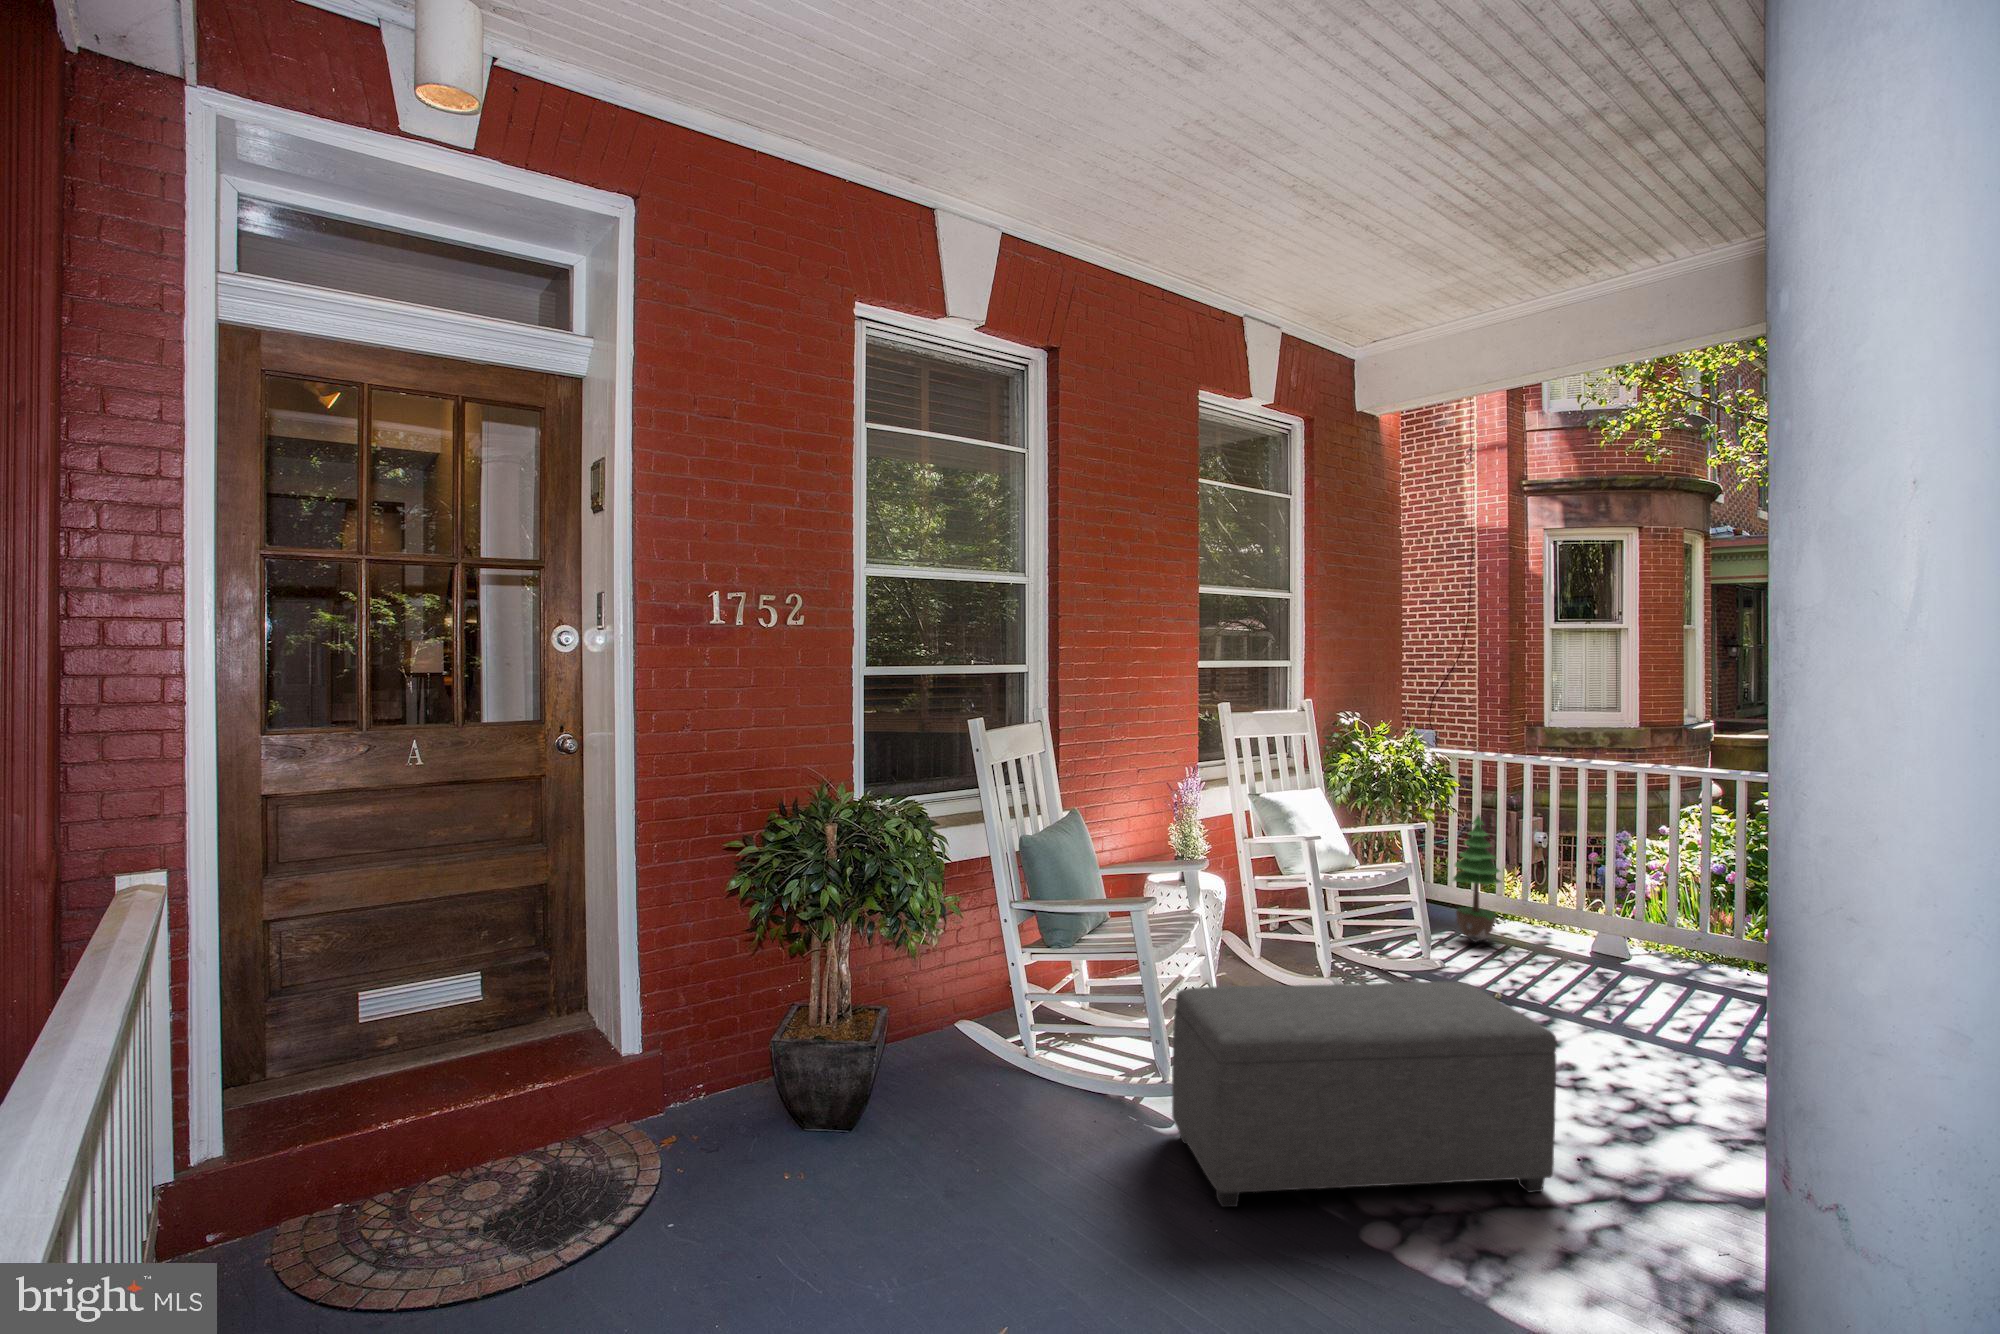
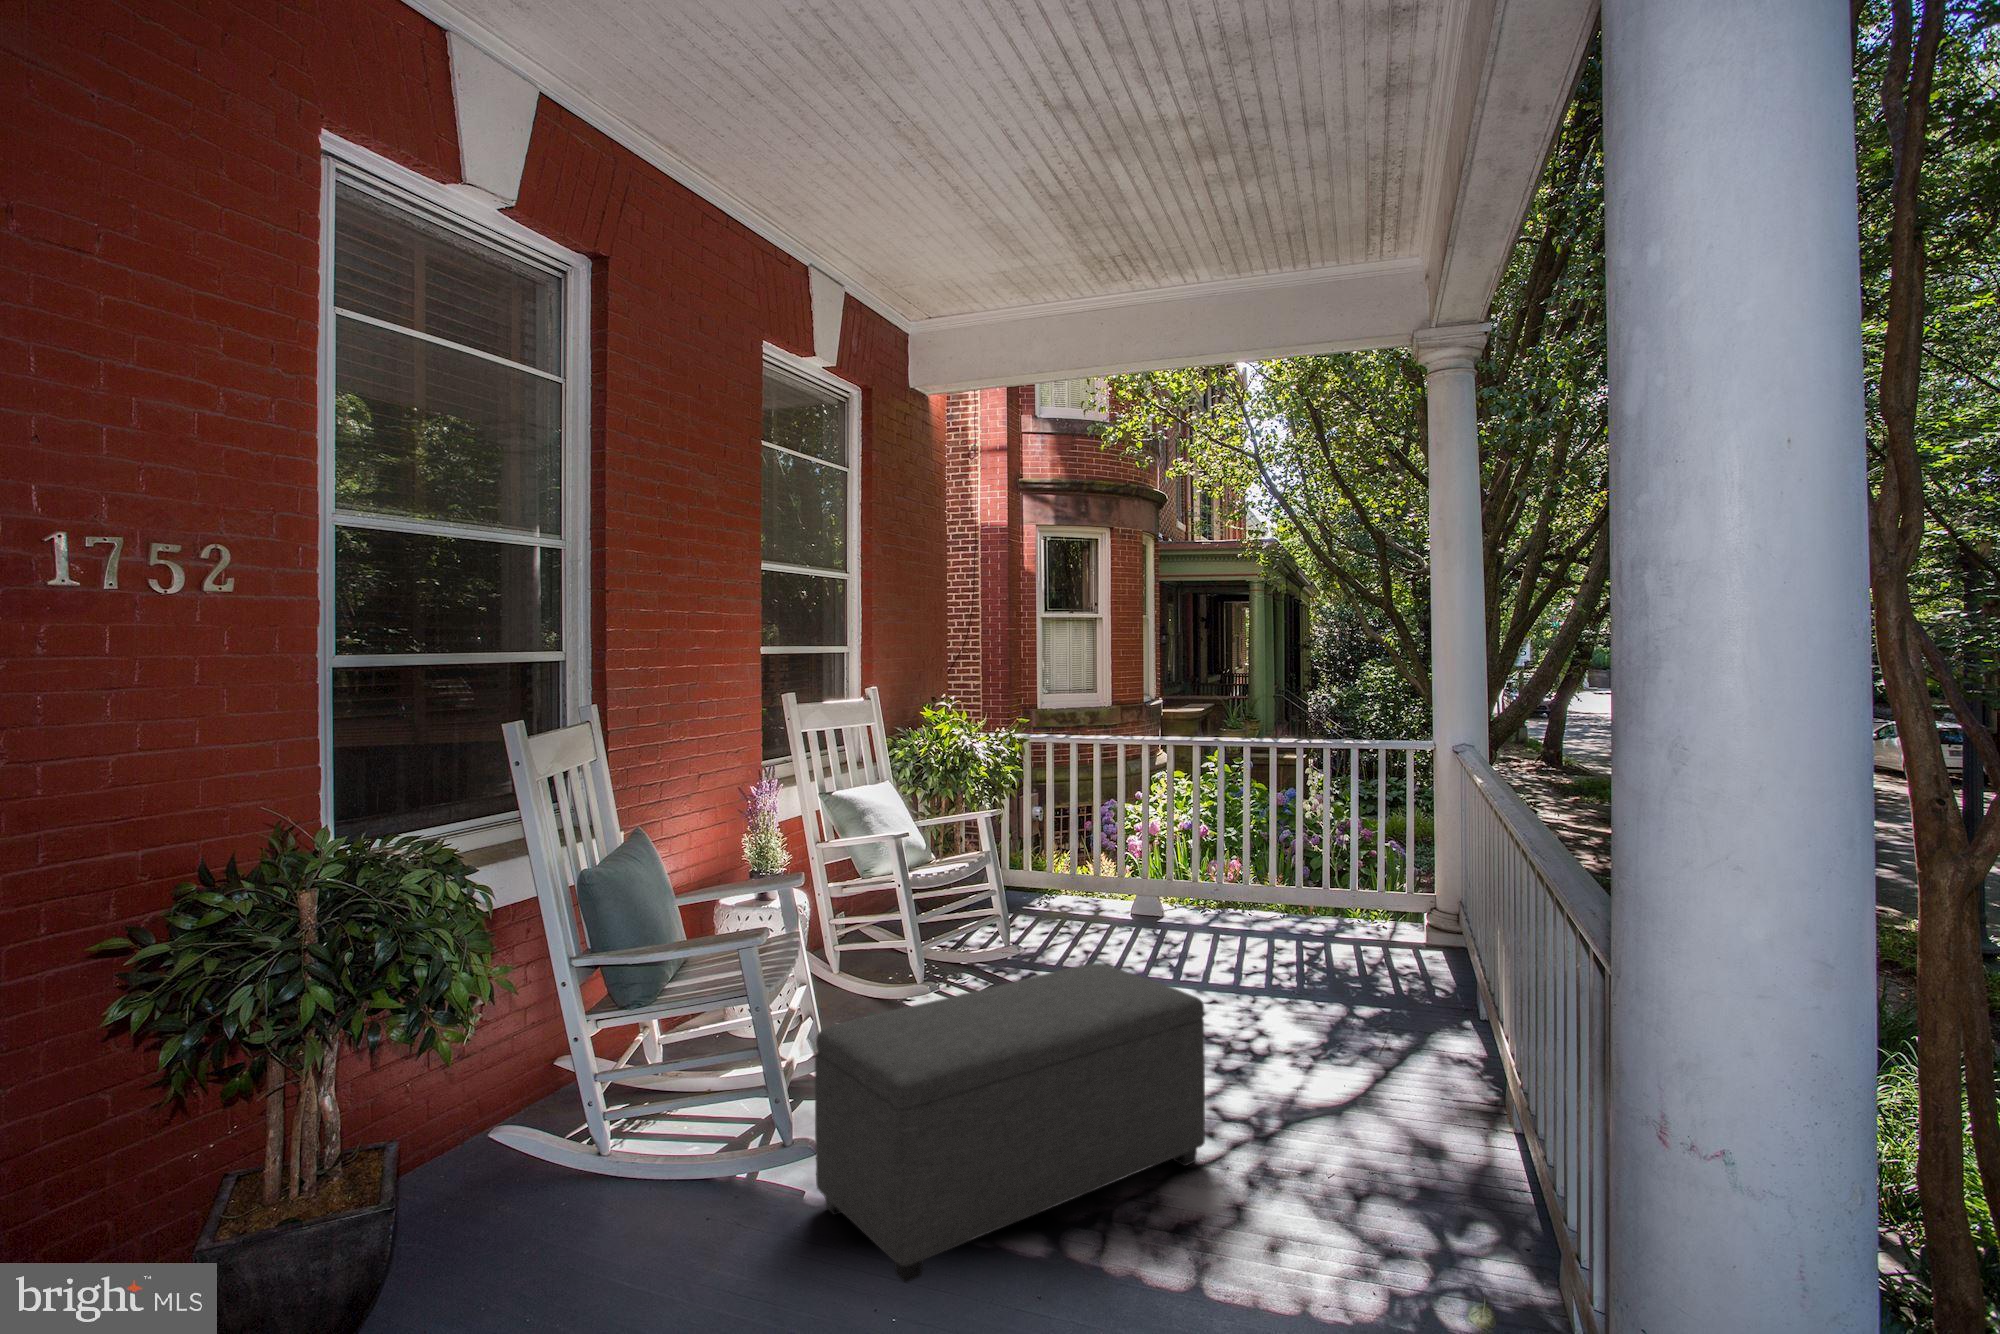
potted tree: present [1453,815,1501,942] -> none [1014,791,1060,921]

